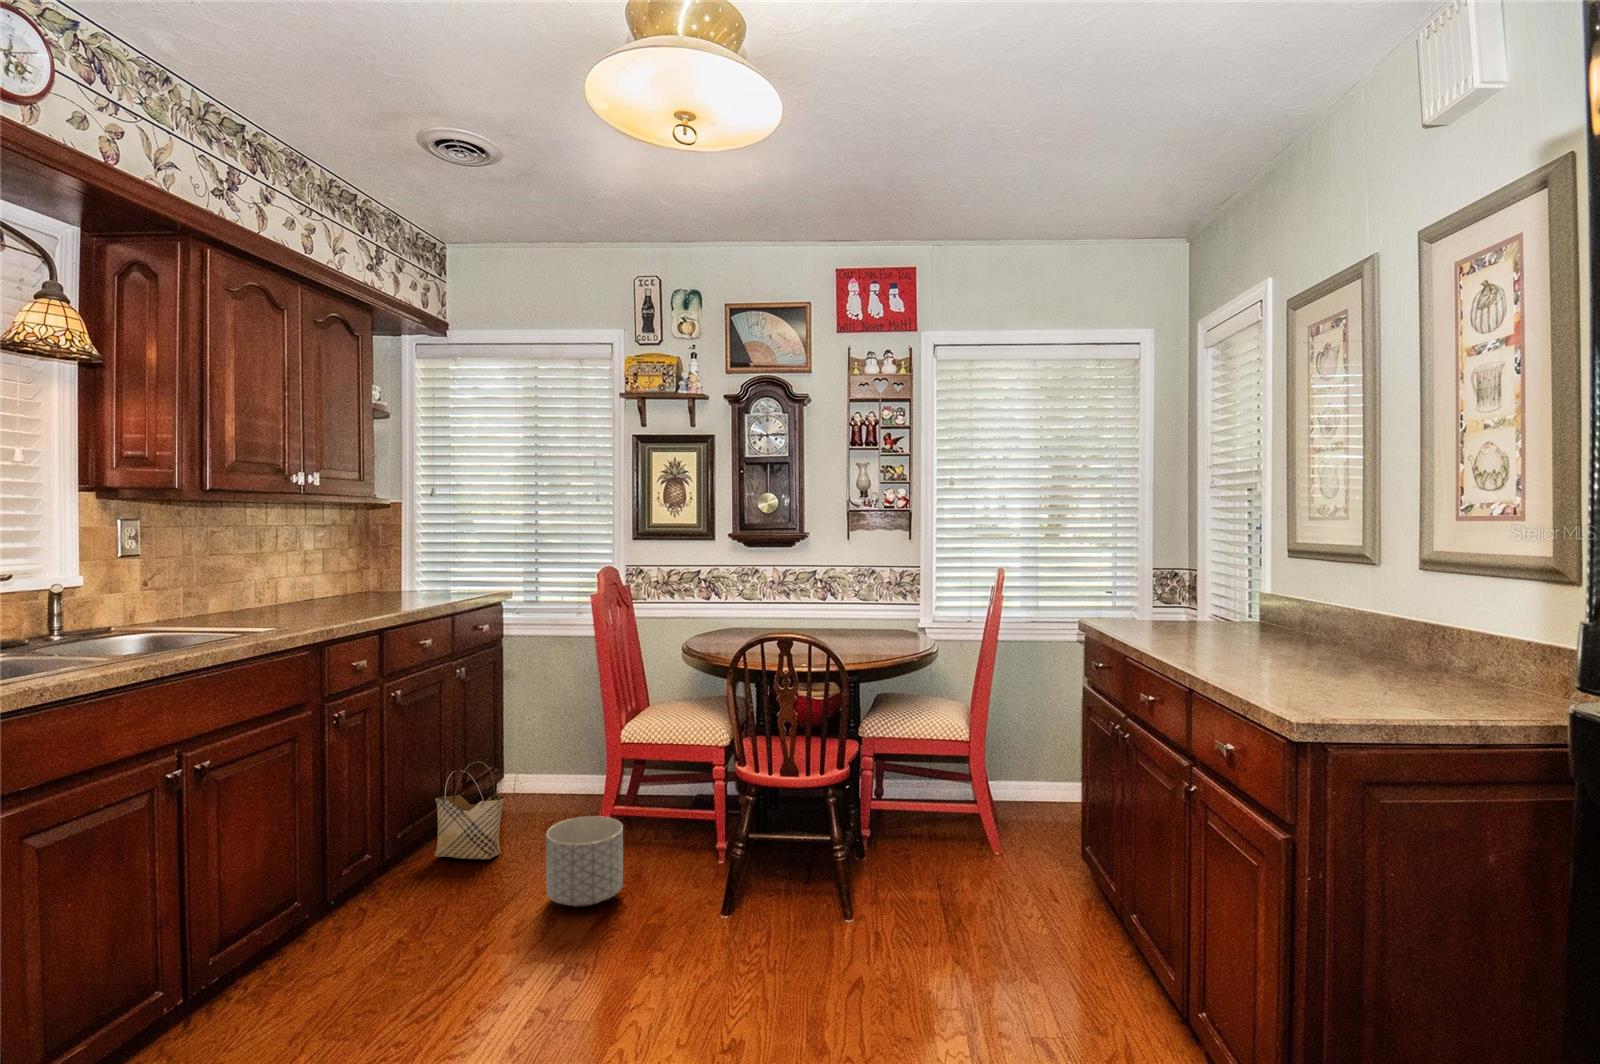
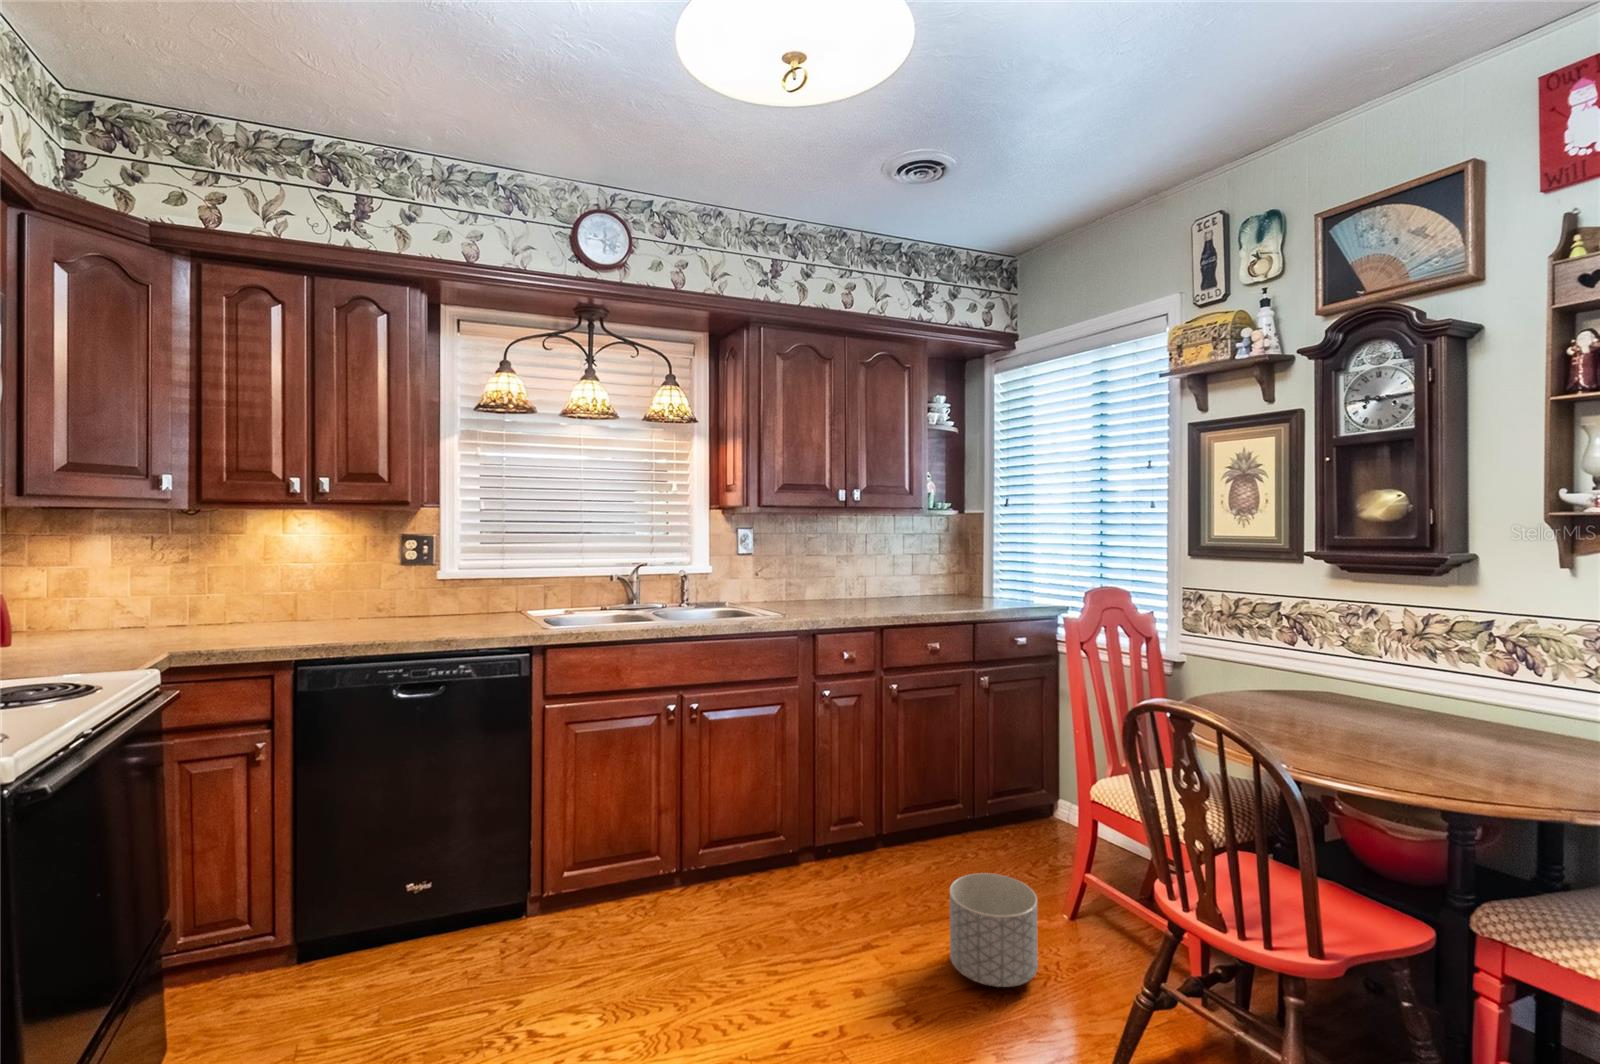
woven basket: present [435,761,504,859] -> none [931,777,987,881]

